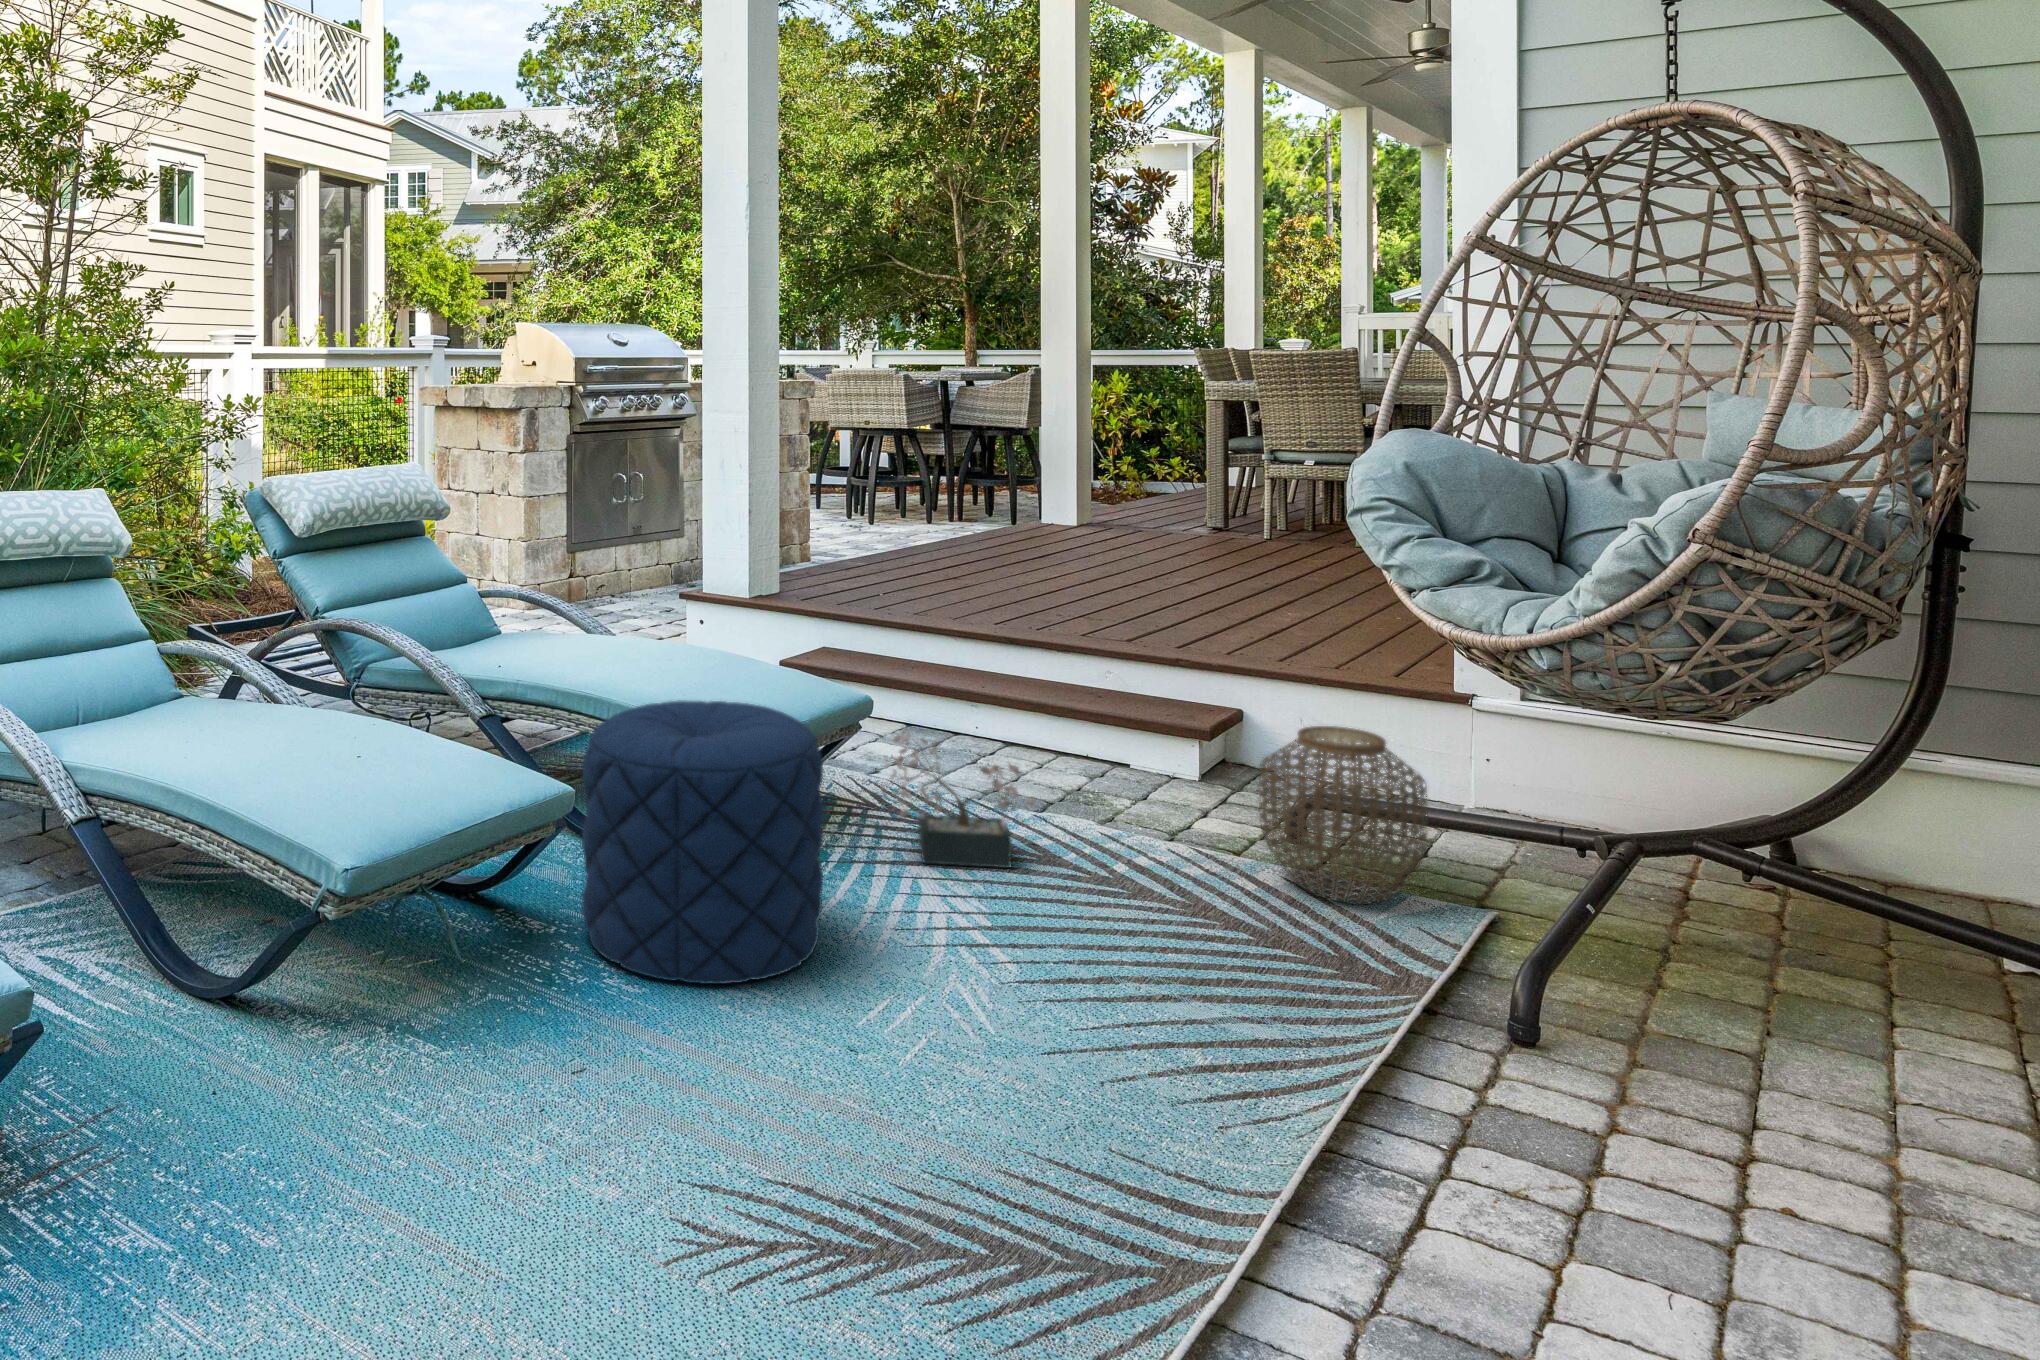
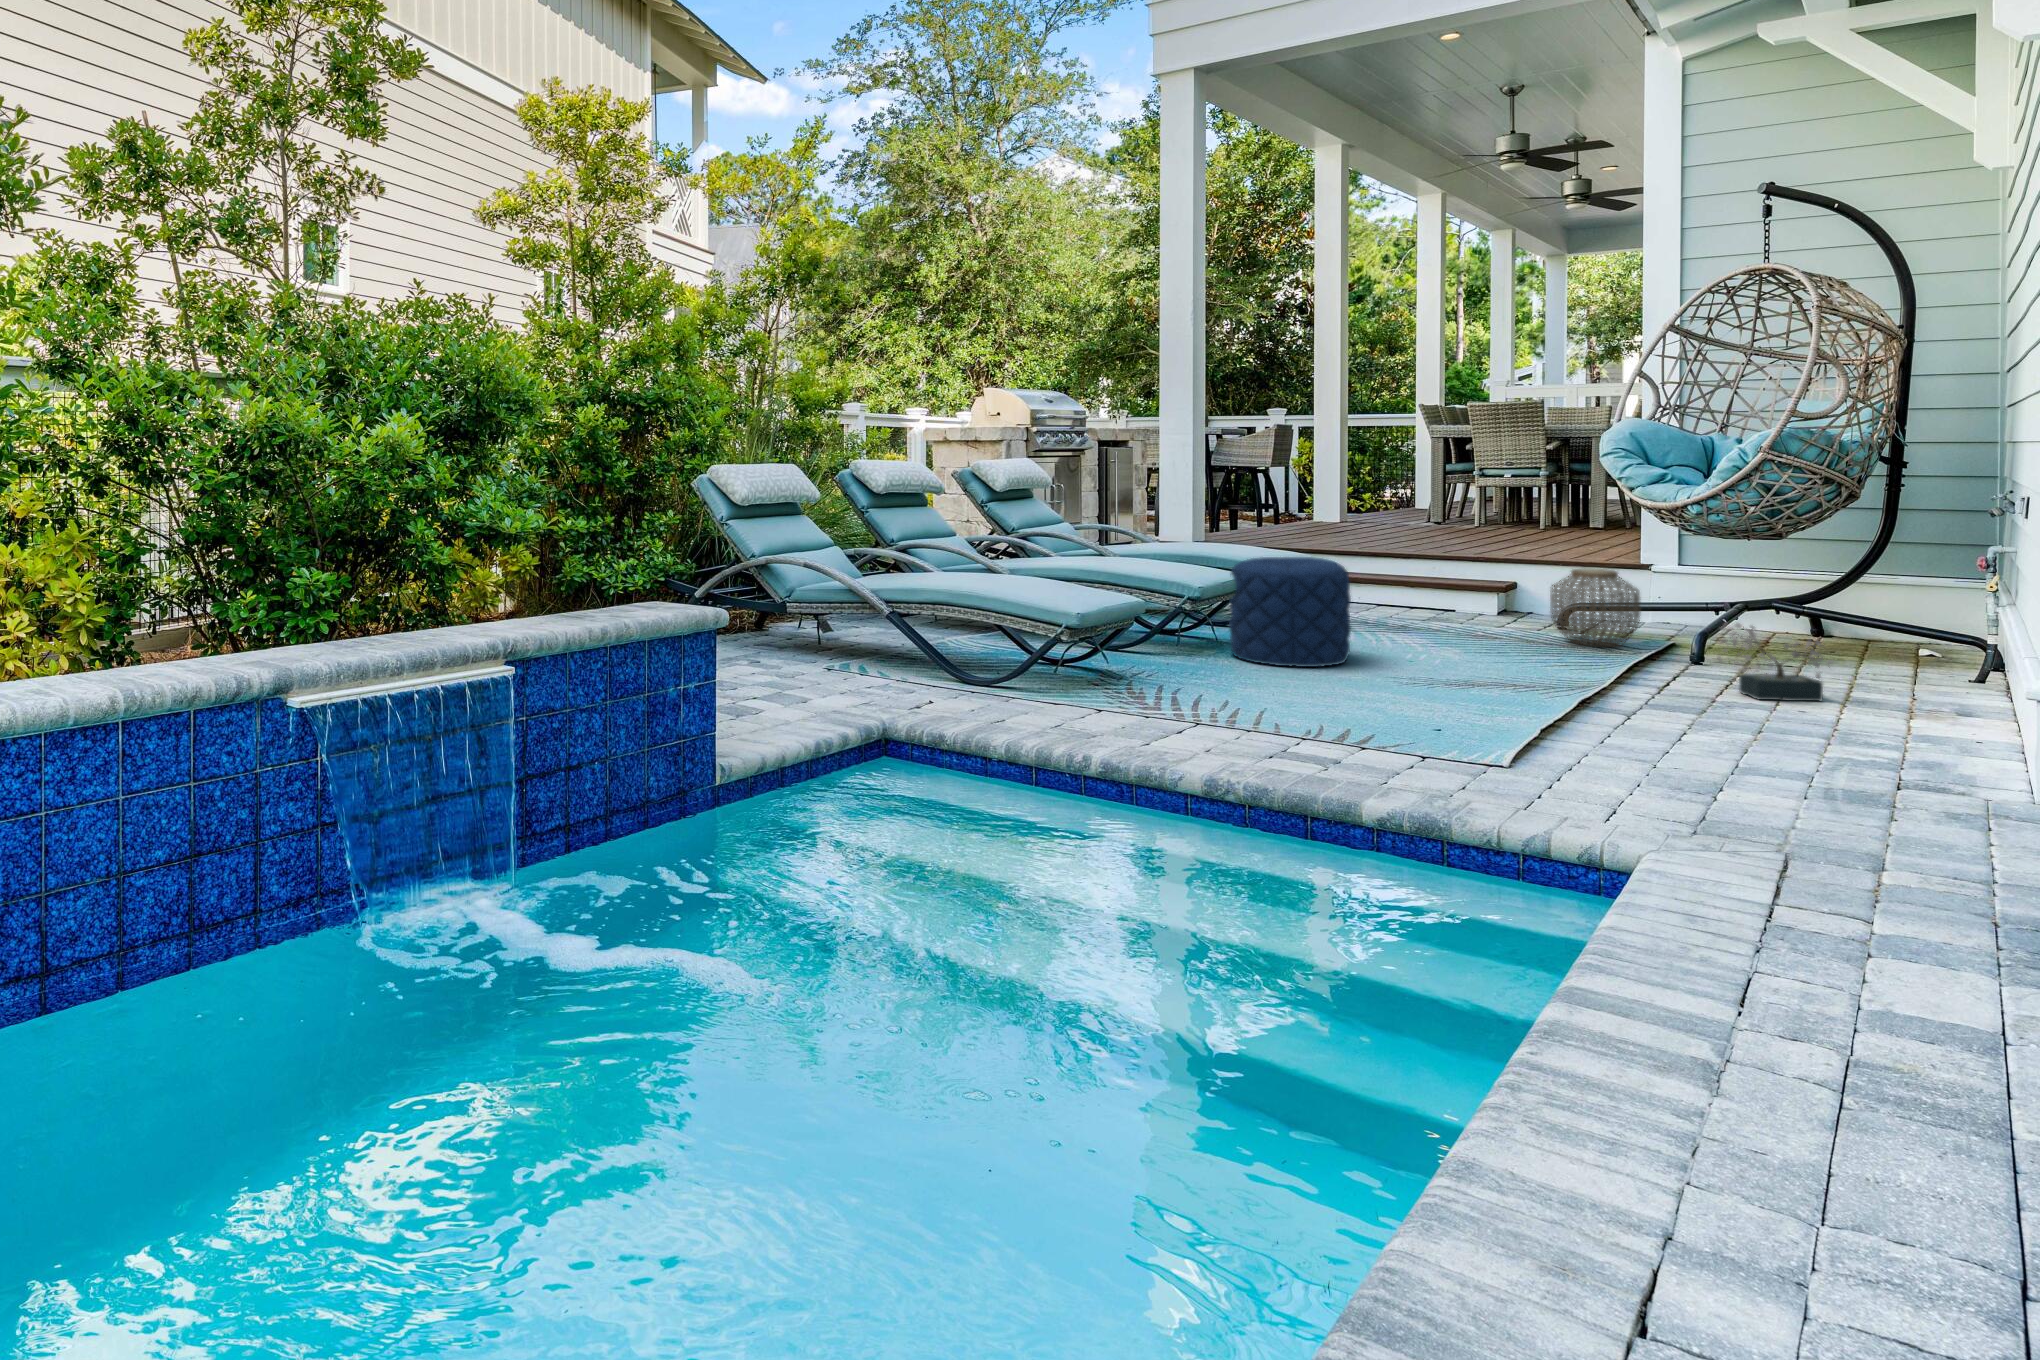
decorative plant: present [881,731,1034,868] -> present [1718,623,1833,701]

